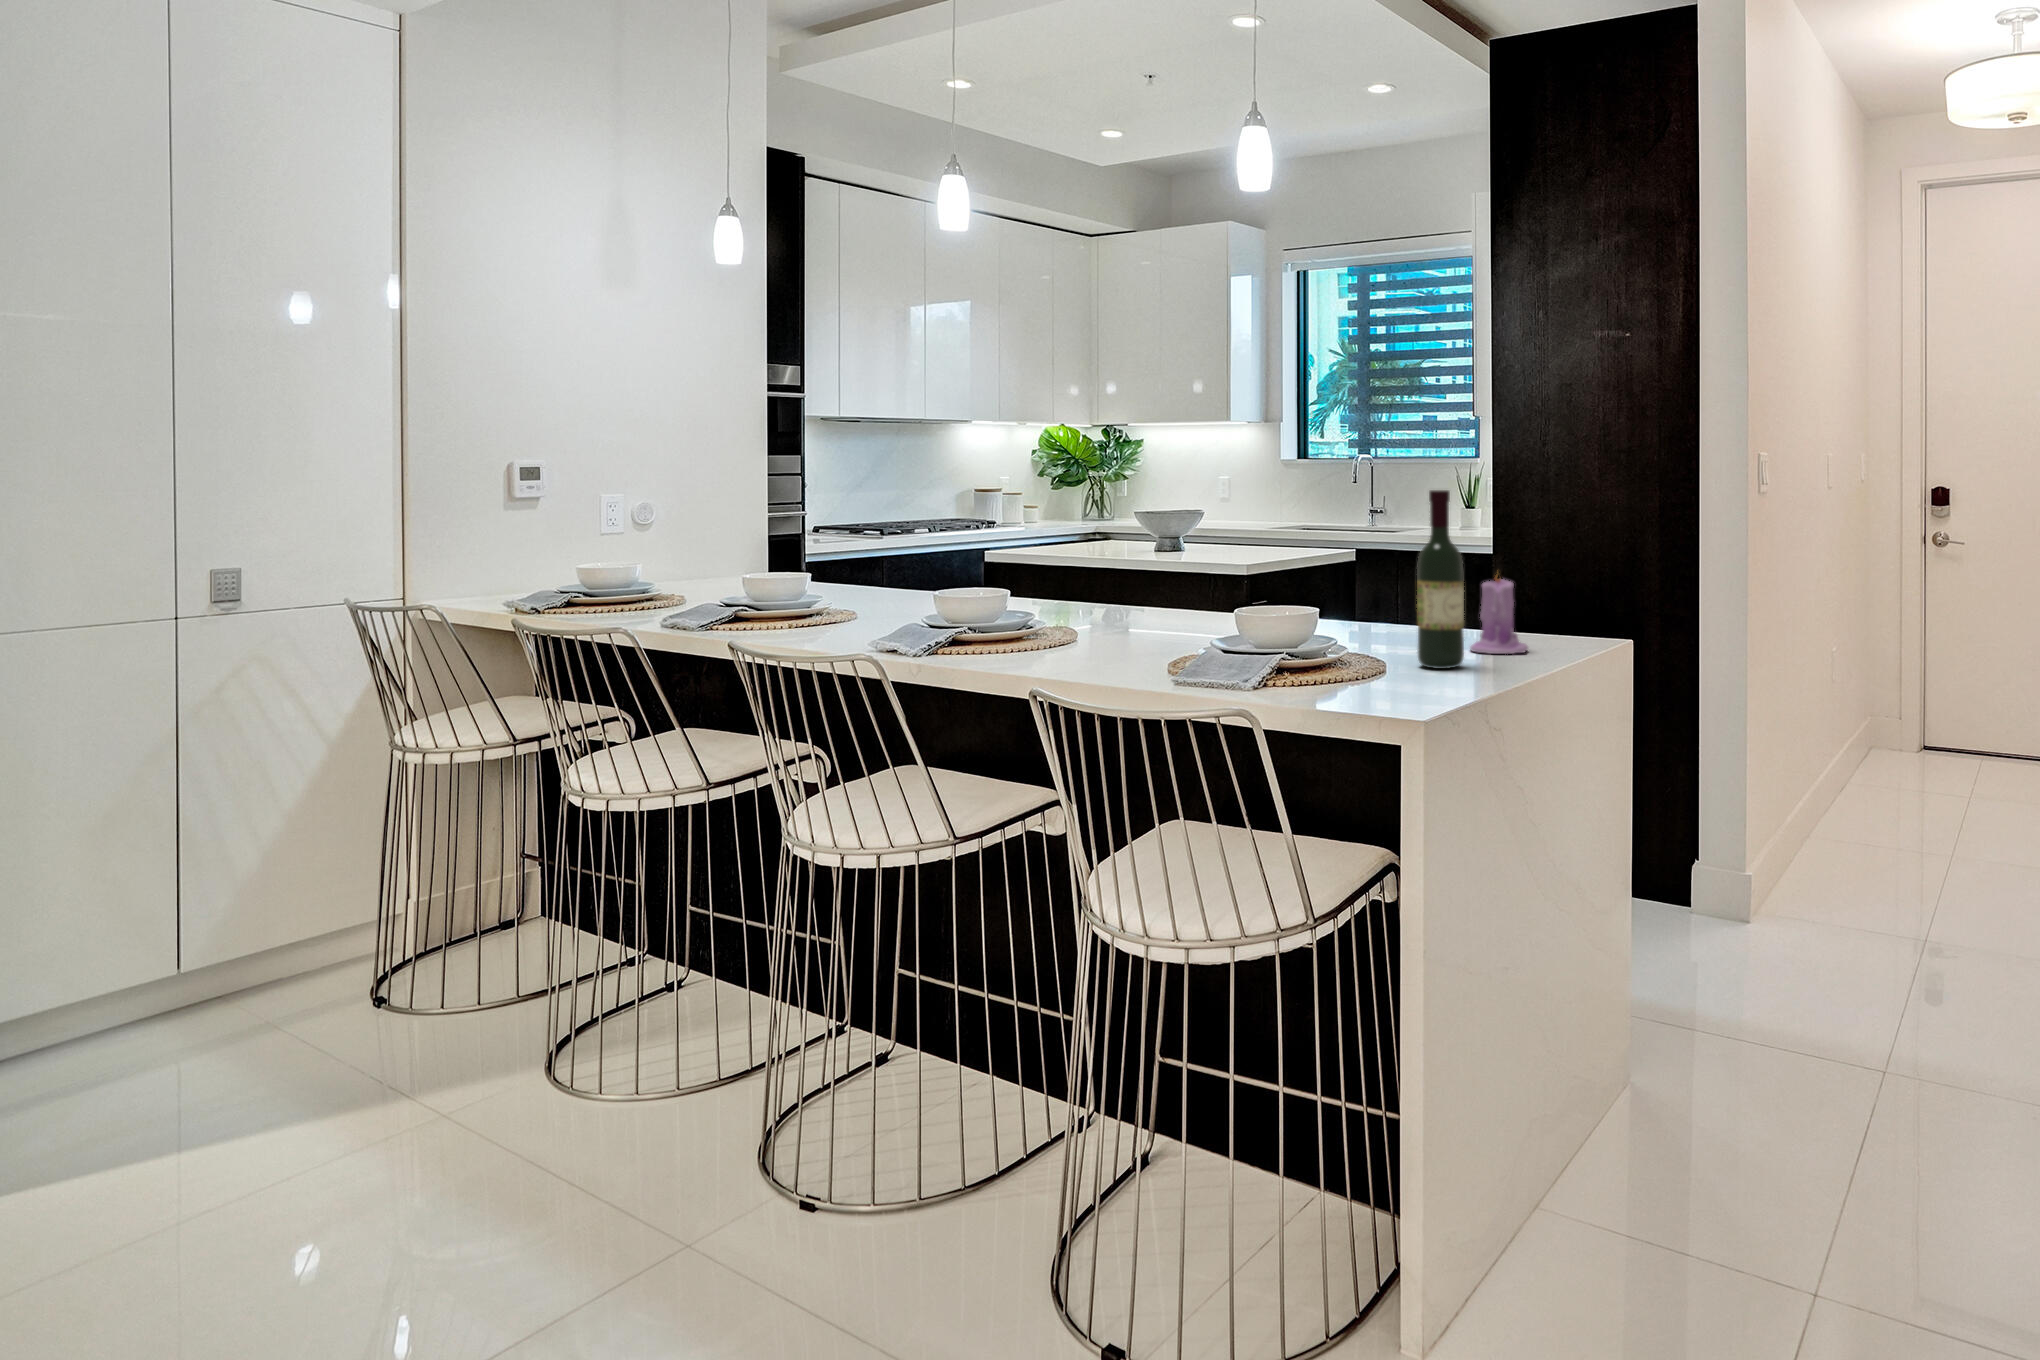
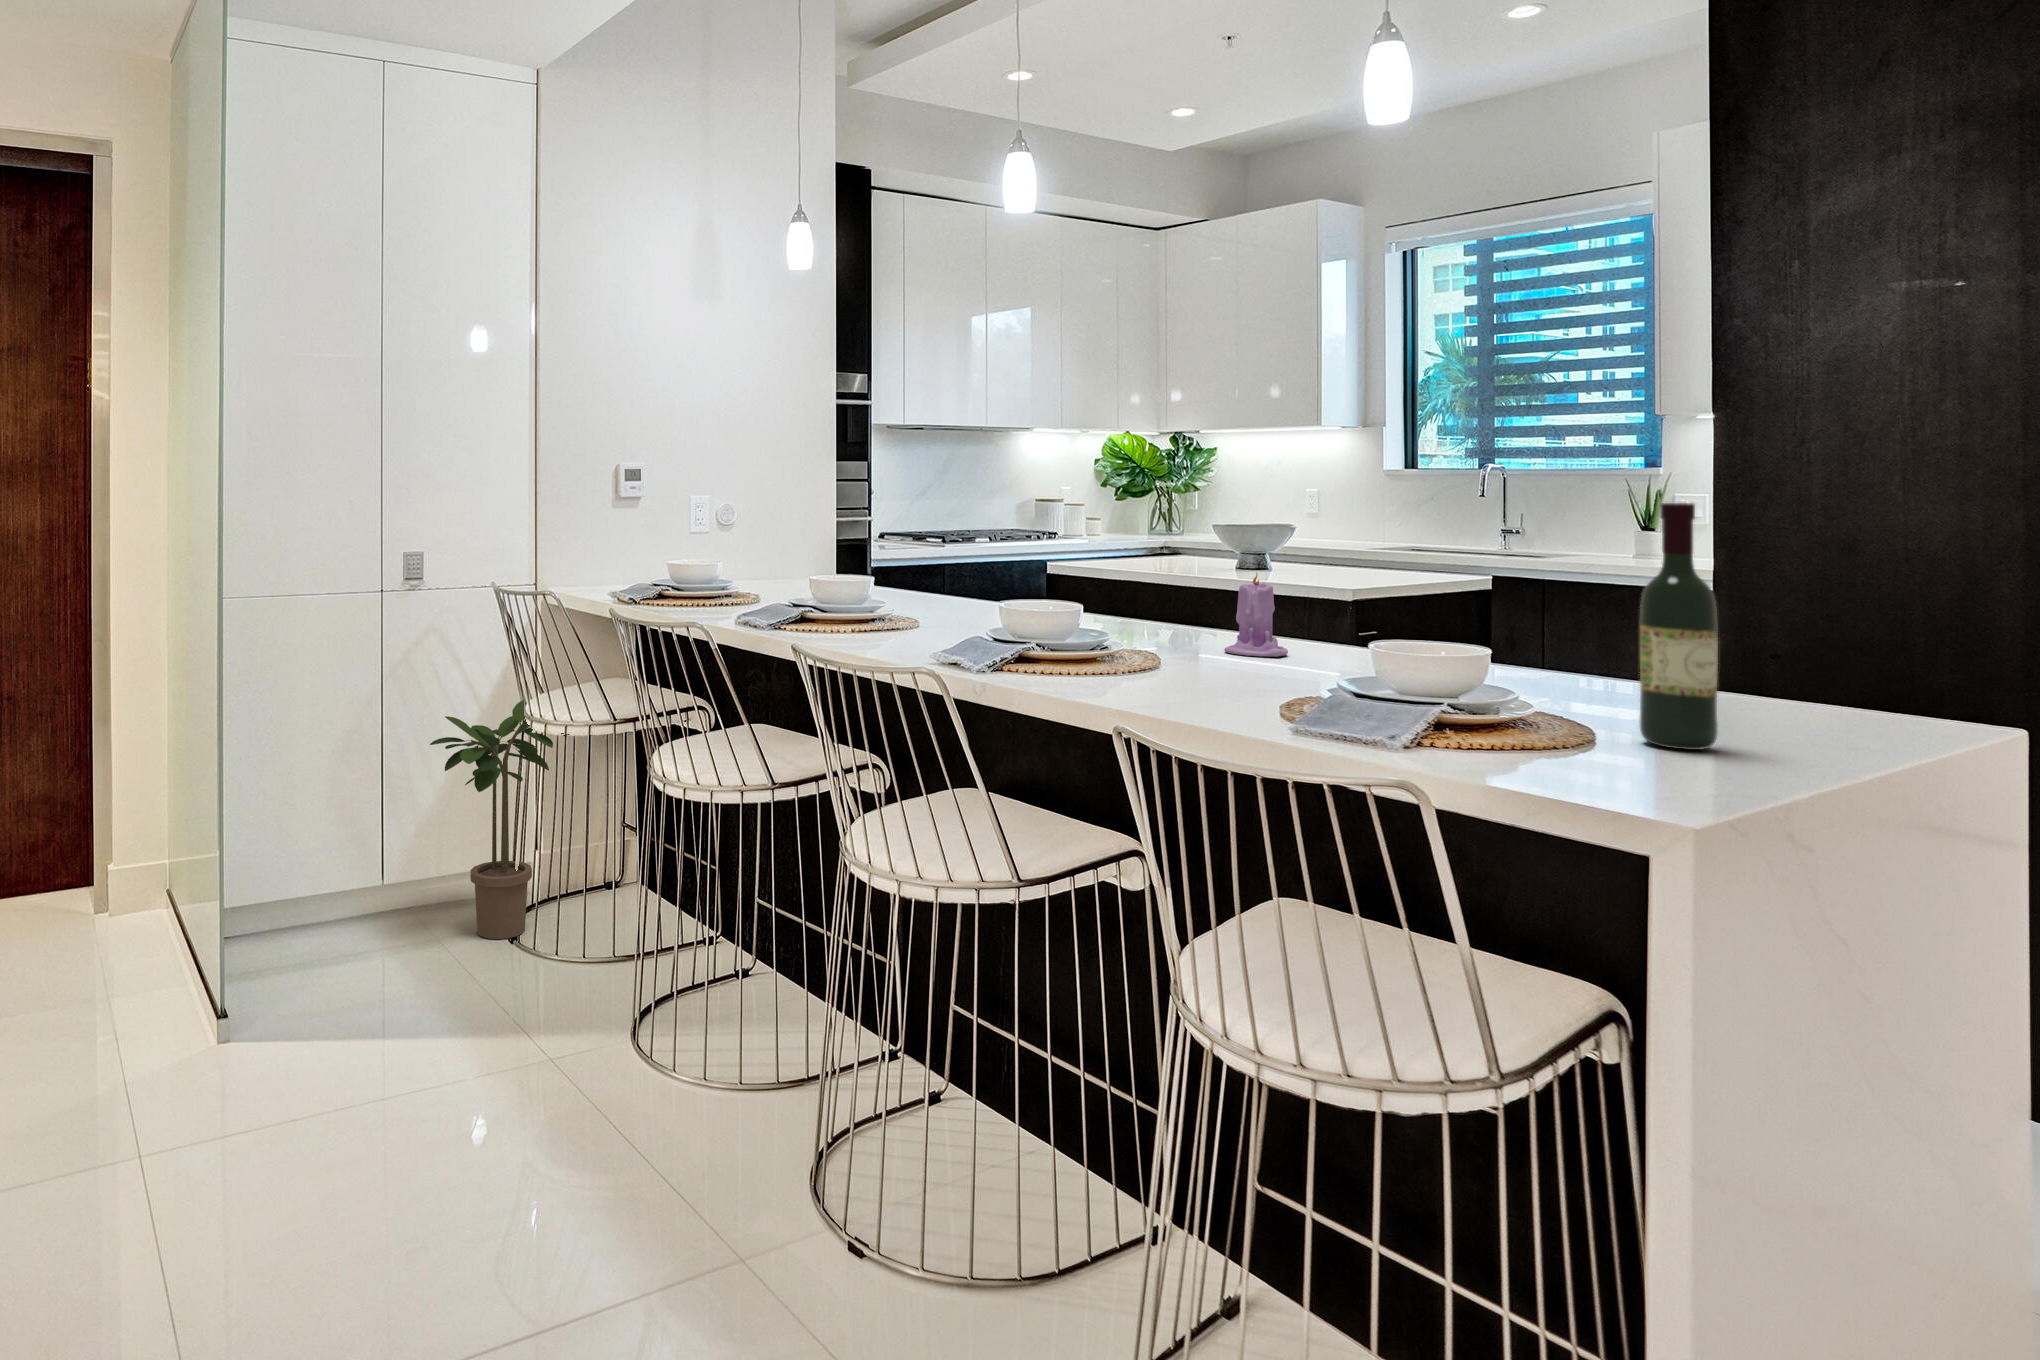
candle: present [1470,576,1528,654] -> present [1224,573,1288,657]
potted plant: none [259,719,469,1005] -> present [430,700,570,939]

